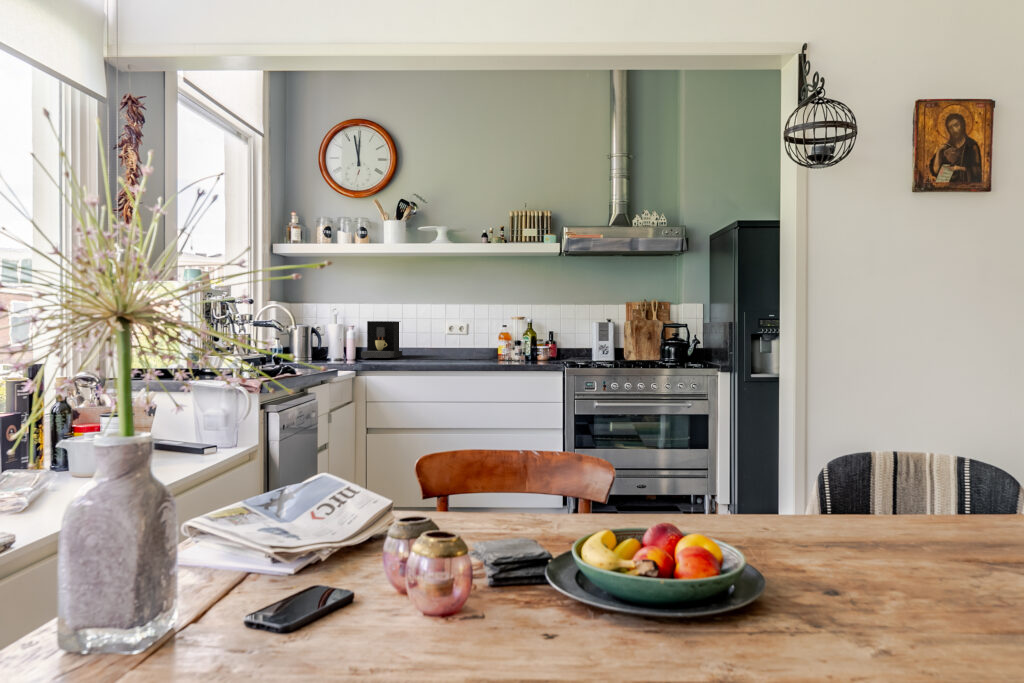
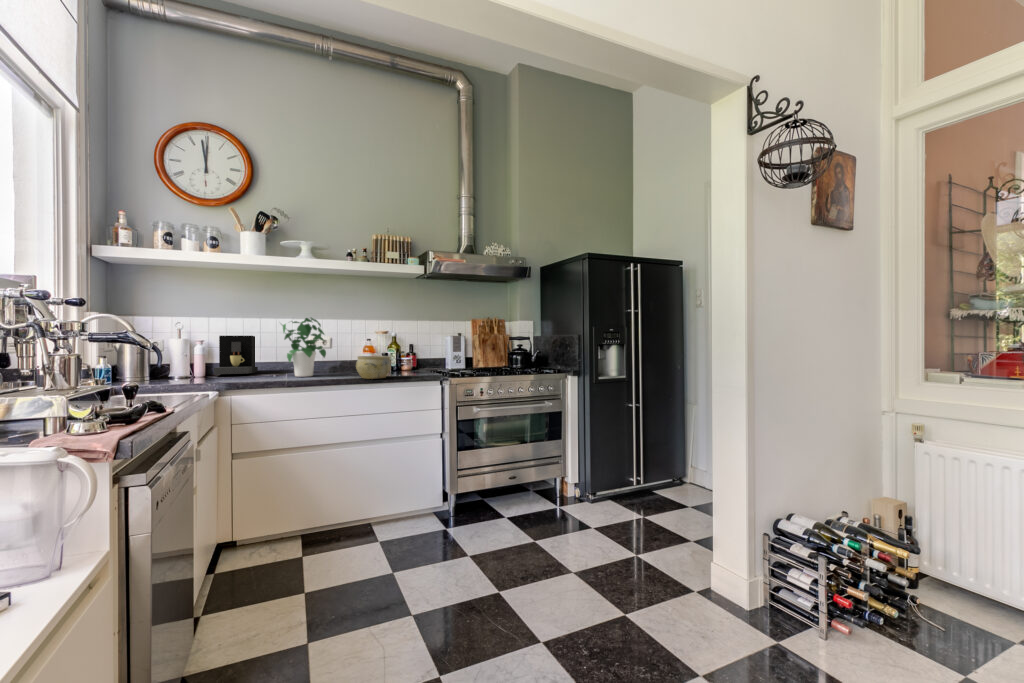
potted plant: none [412,305,455,363] -> present [282,318,326,377]
ceramic bowl: none [476,344,511,367] -> present [356,356,391,379]

